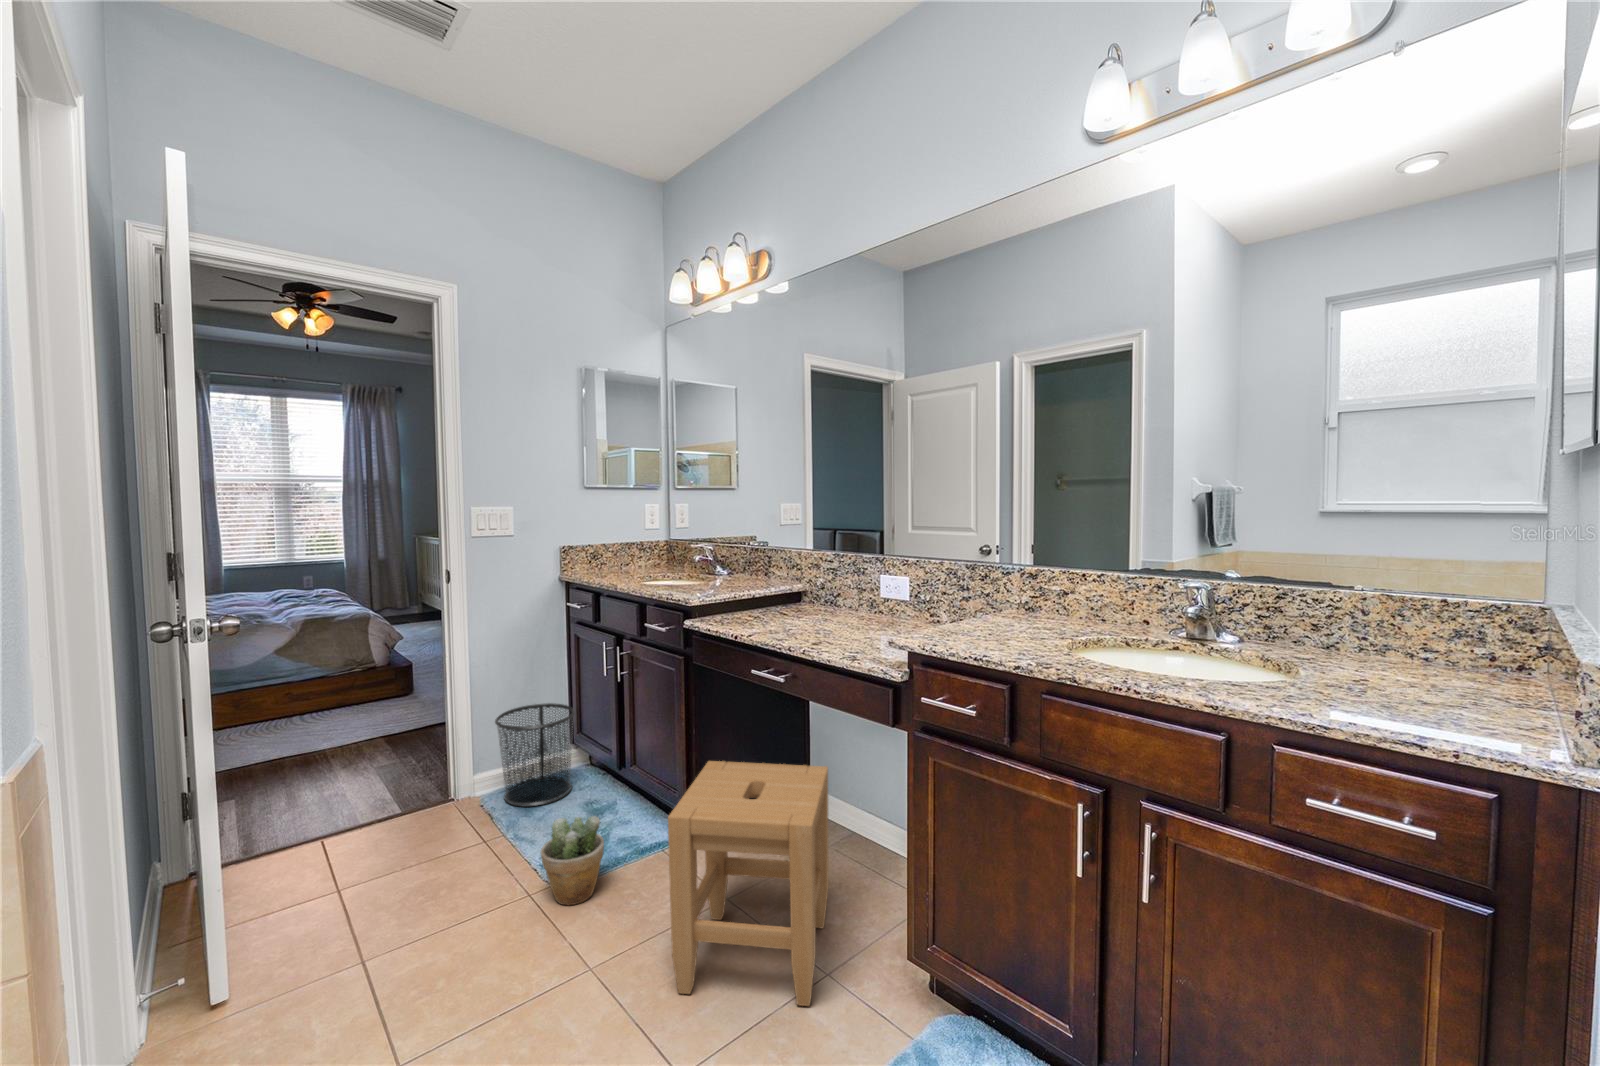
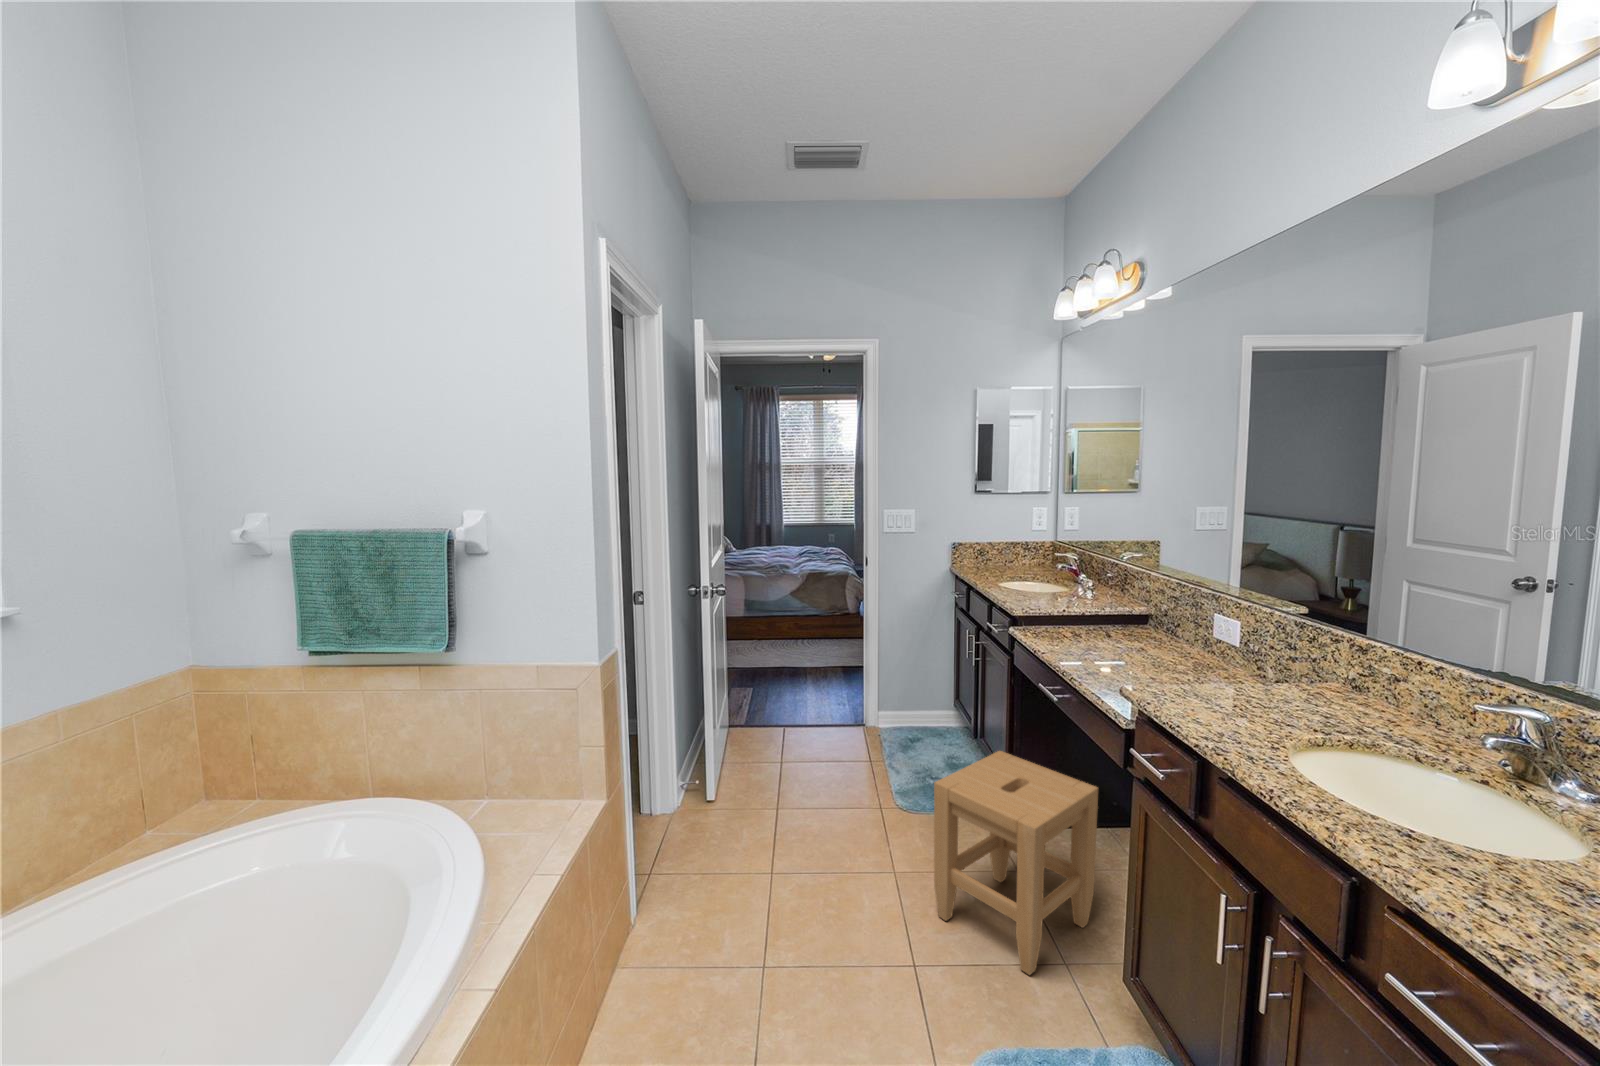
waste bin: present [495,703,575,807] -> none [890,668,951,748]
potted plant: present [541,816,604,905] -> none [884,760,930,827]

